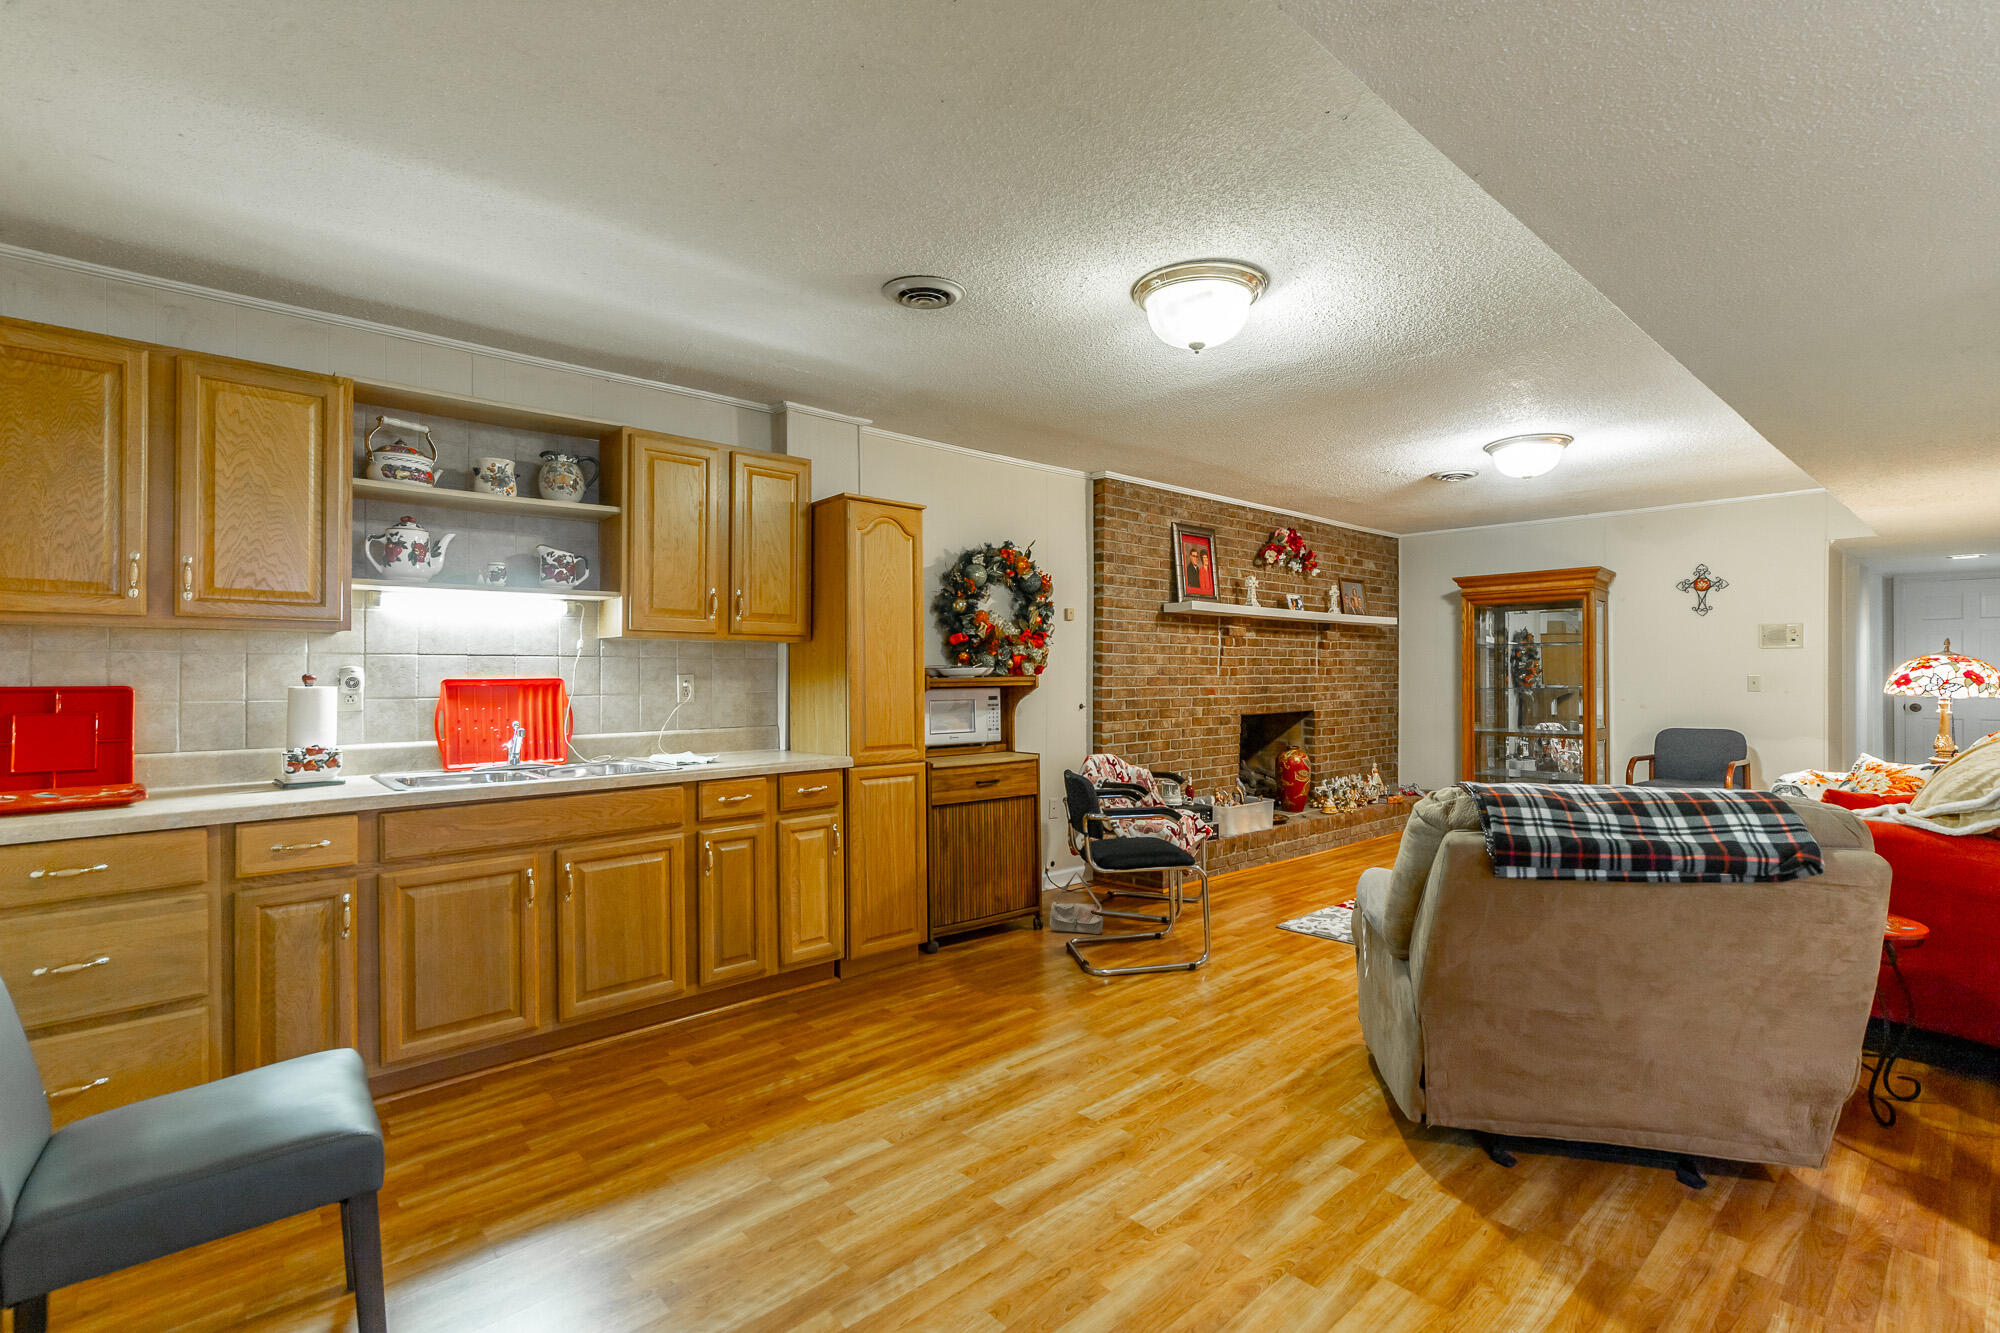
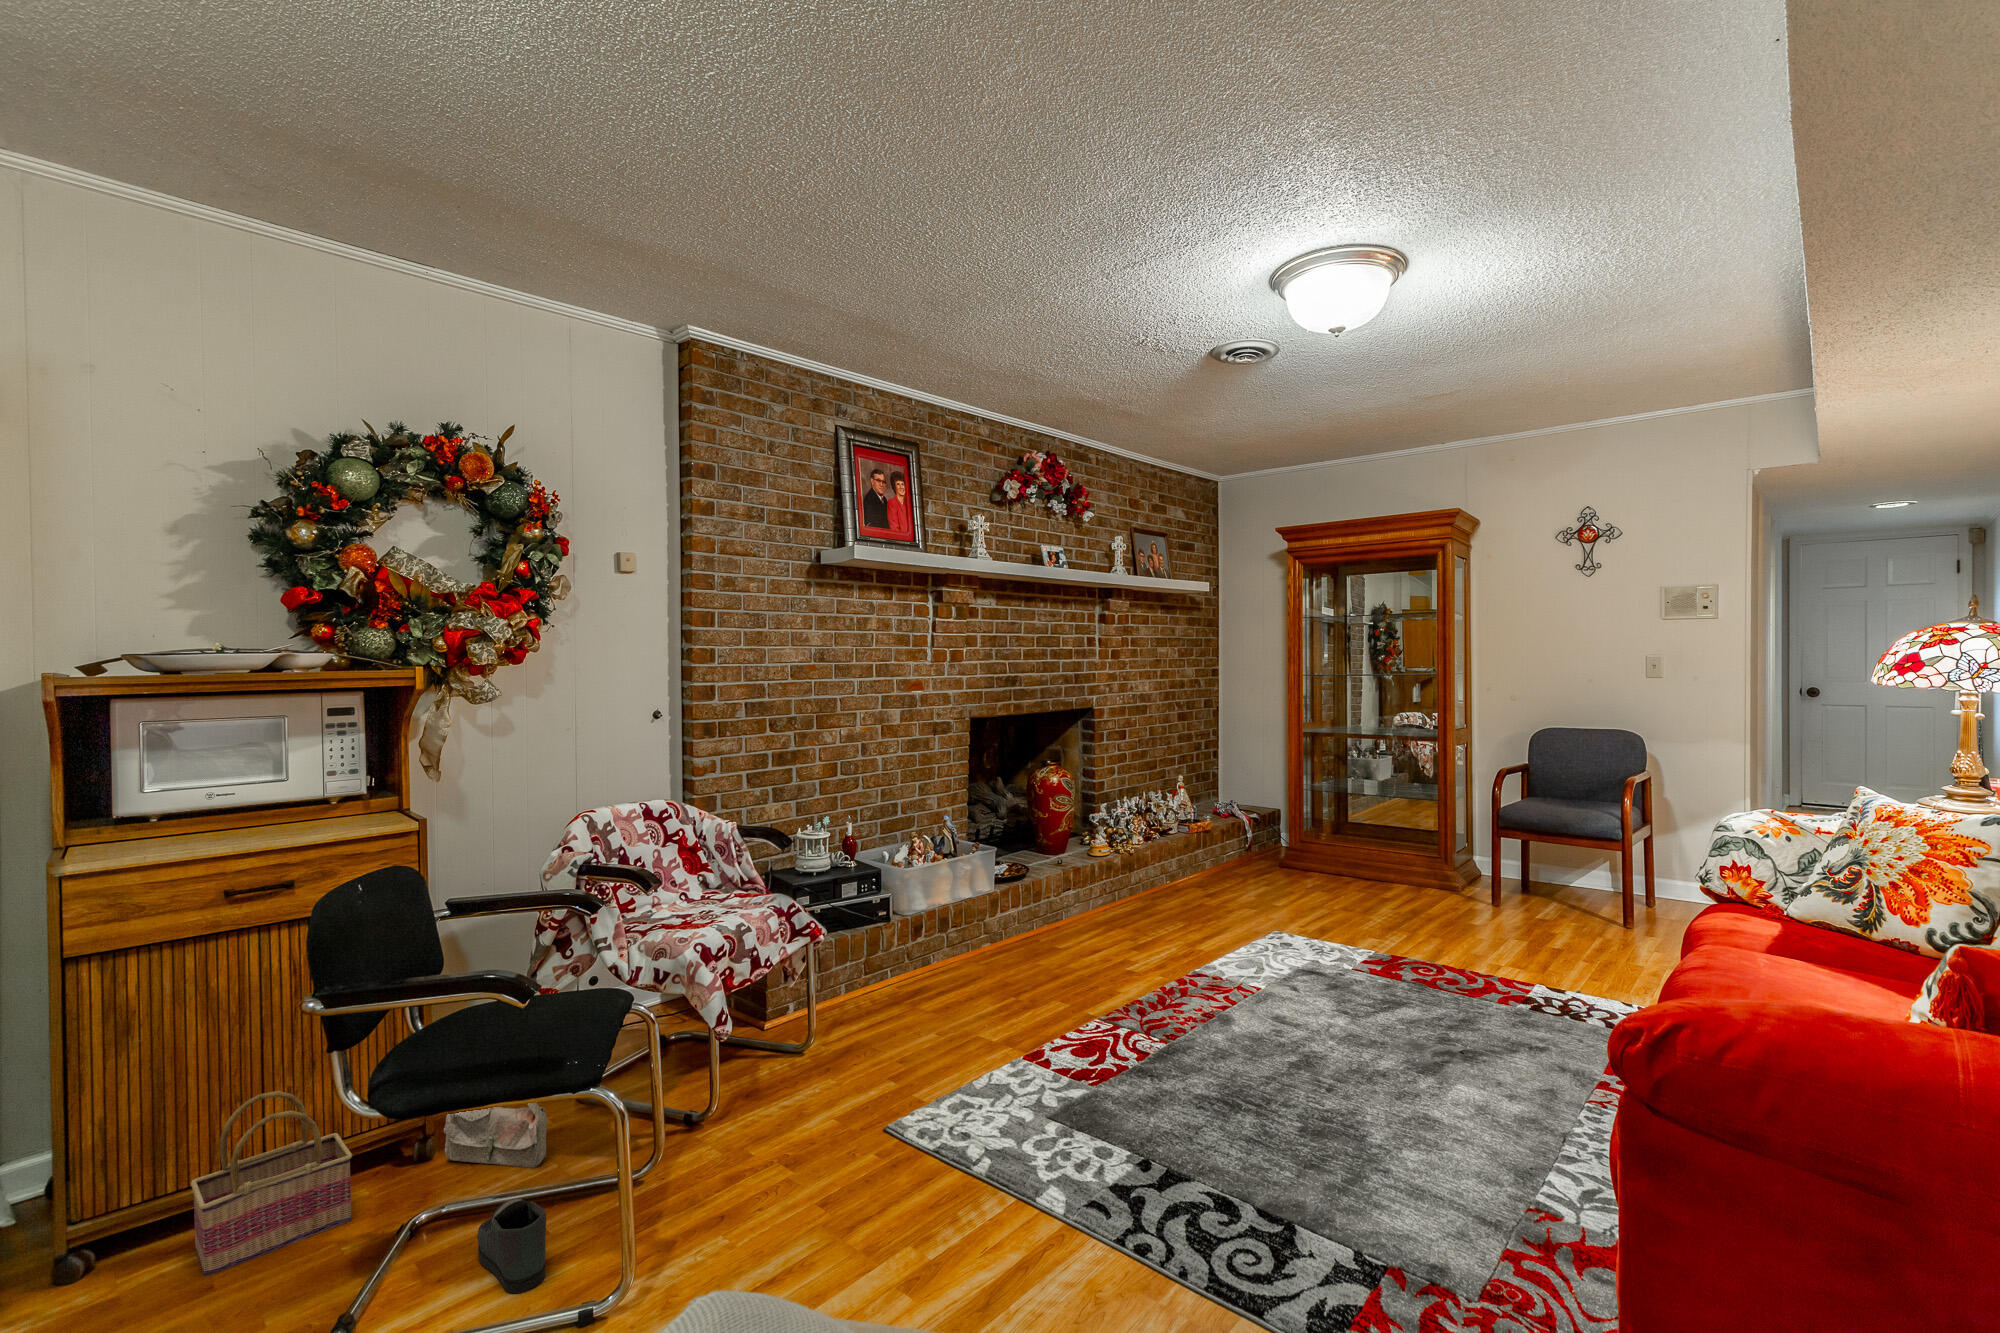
basket: none [972,881,1034,956] -> present [191,1091,352,1276]
shoe: none [1108,926,1153,963] -> present [477,1199,546,1293]

